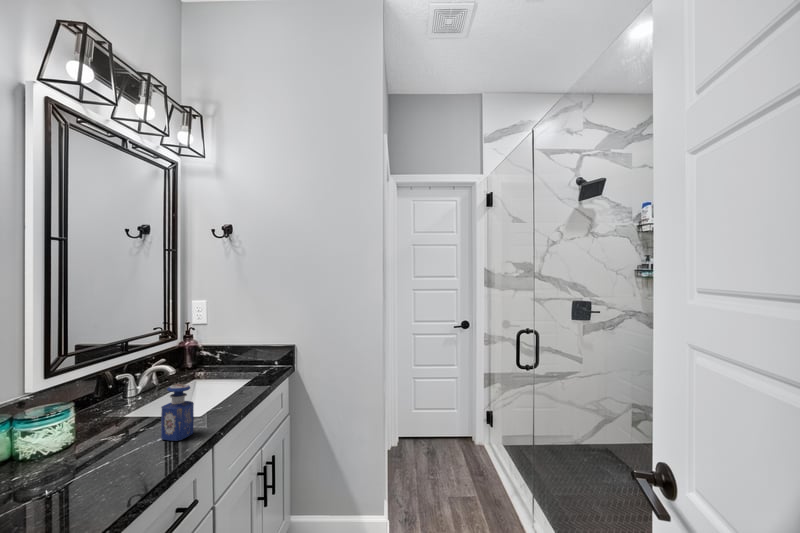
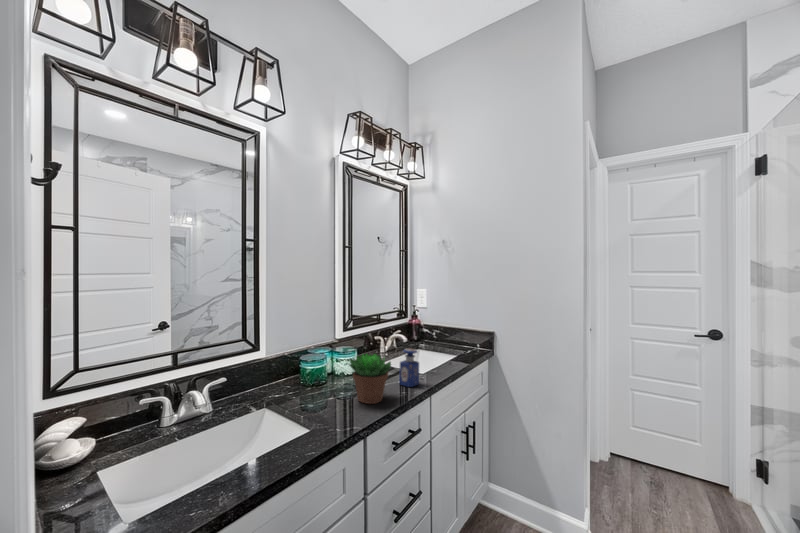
succulent plant: none [57,401,146,486] -> present [348,354,391,404]

